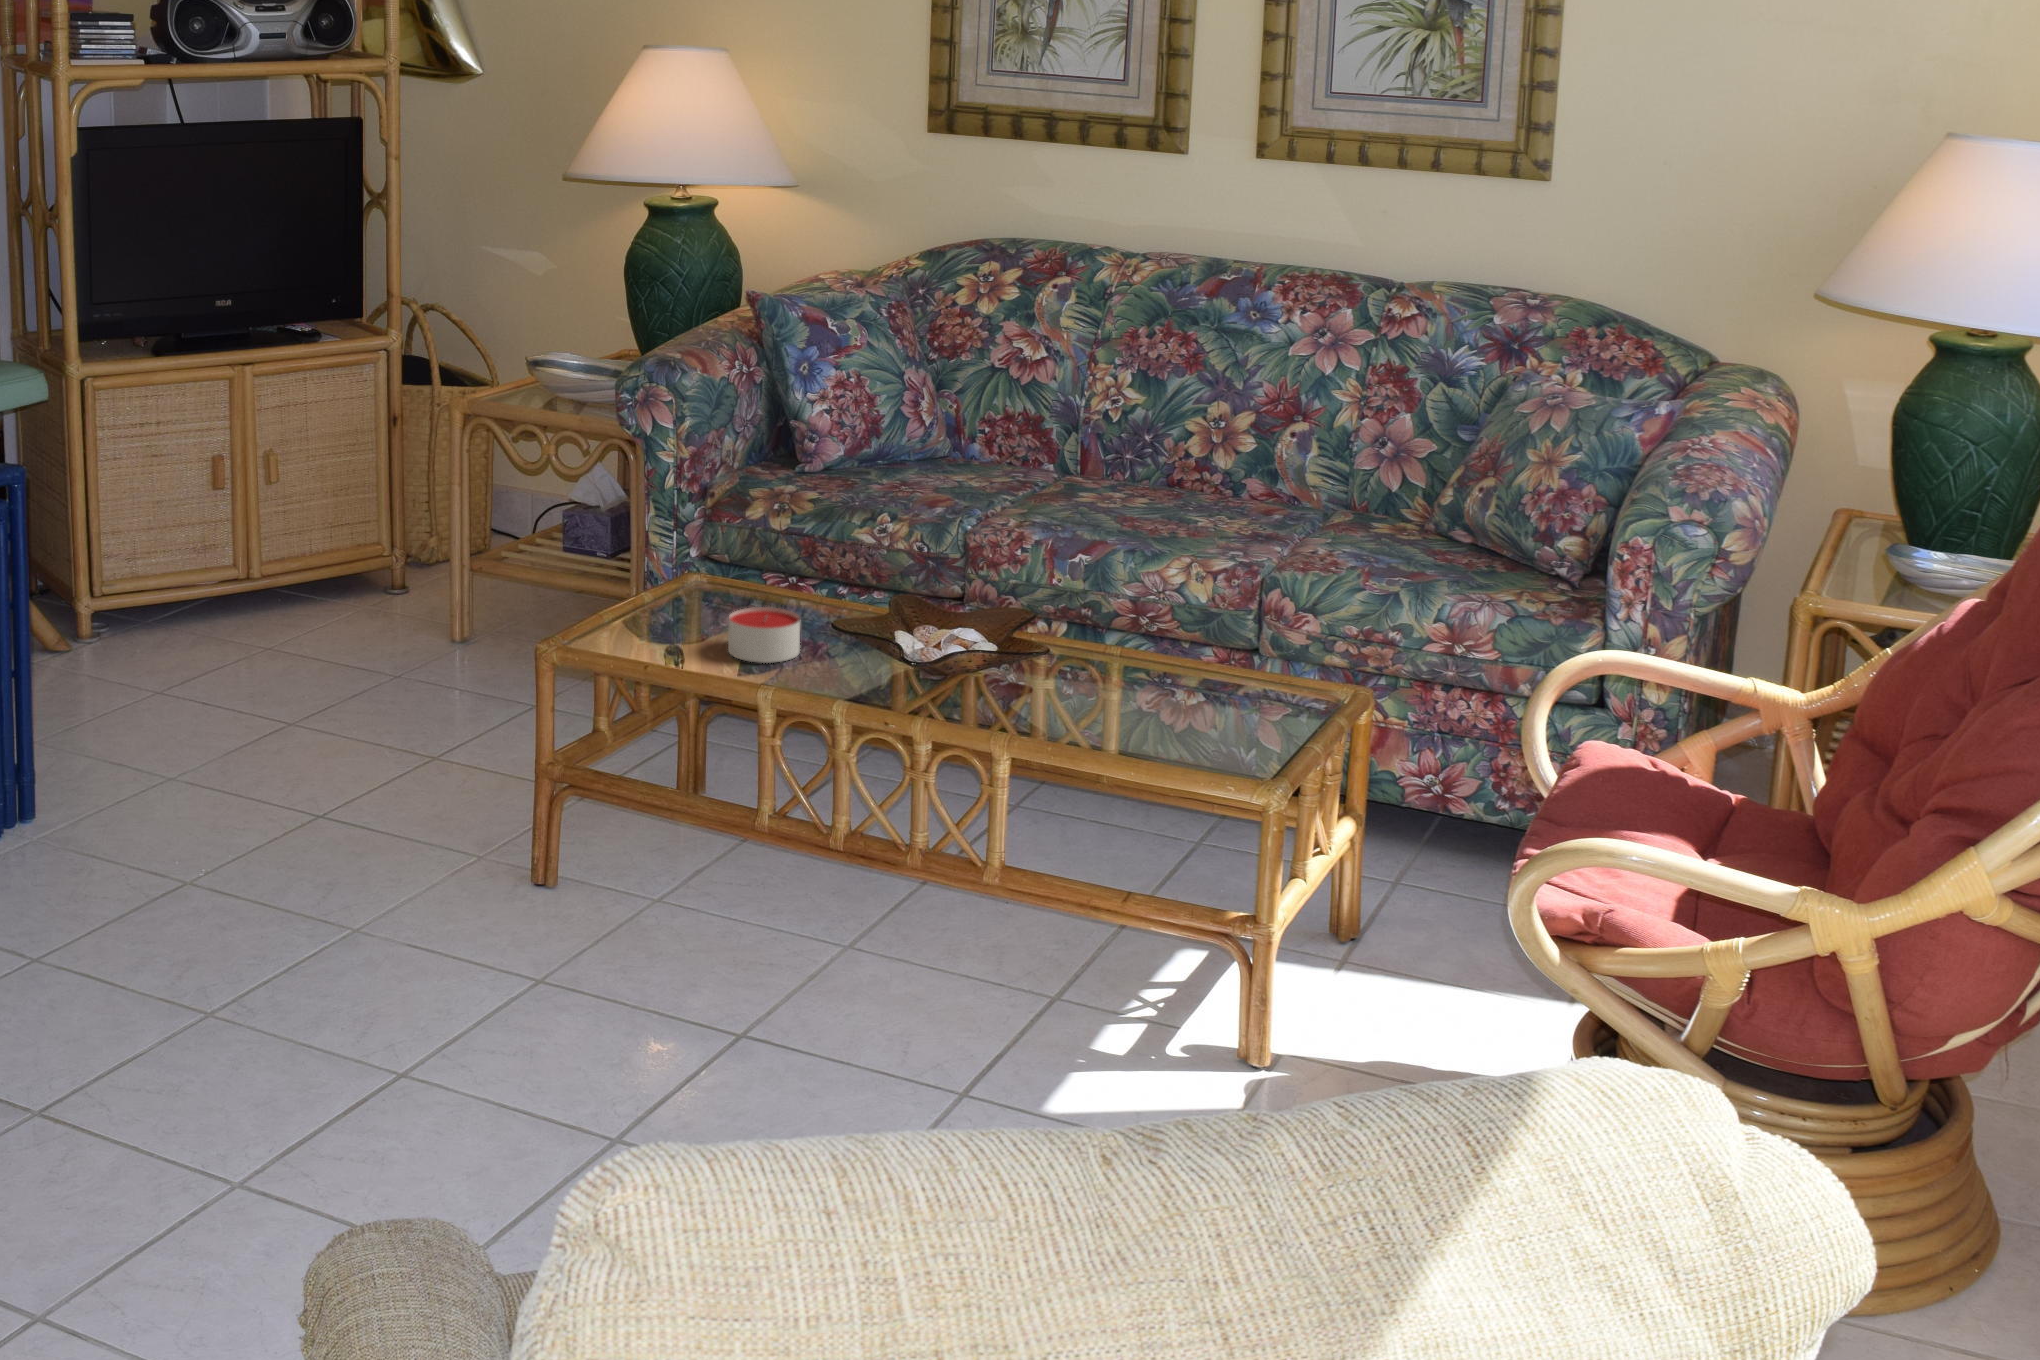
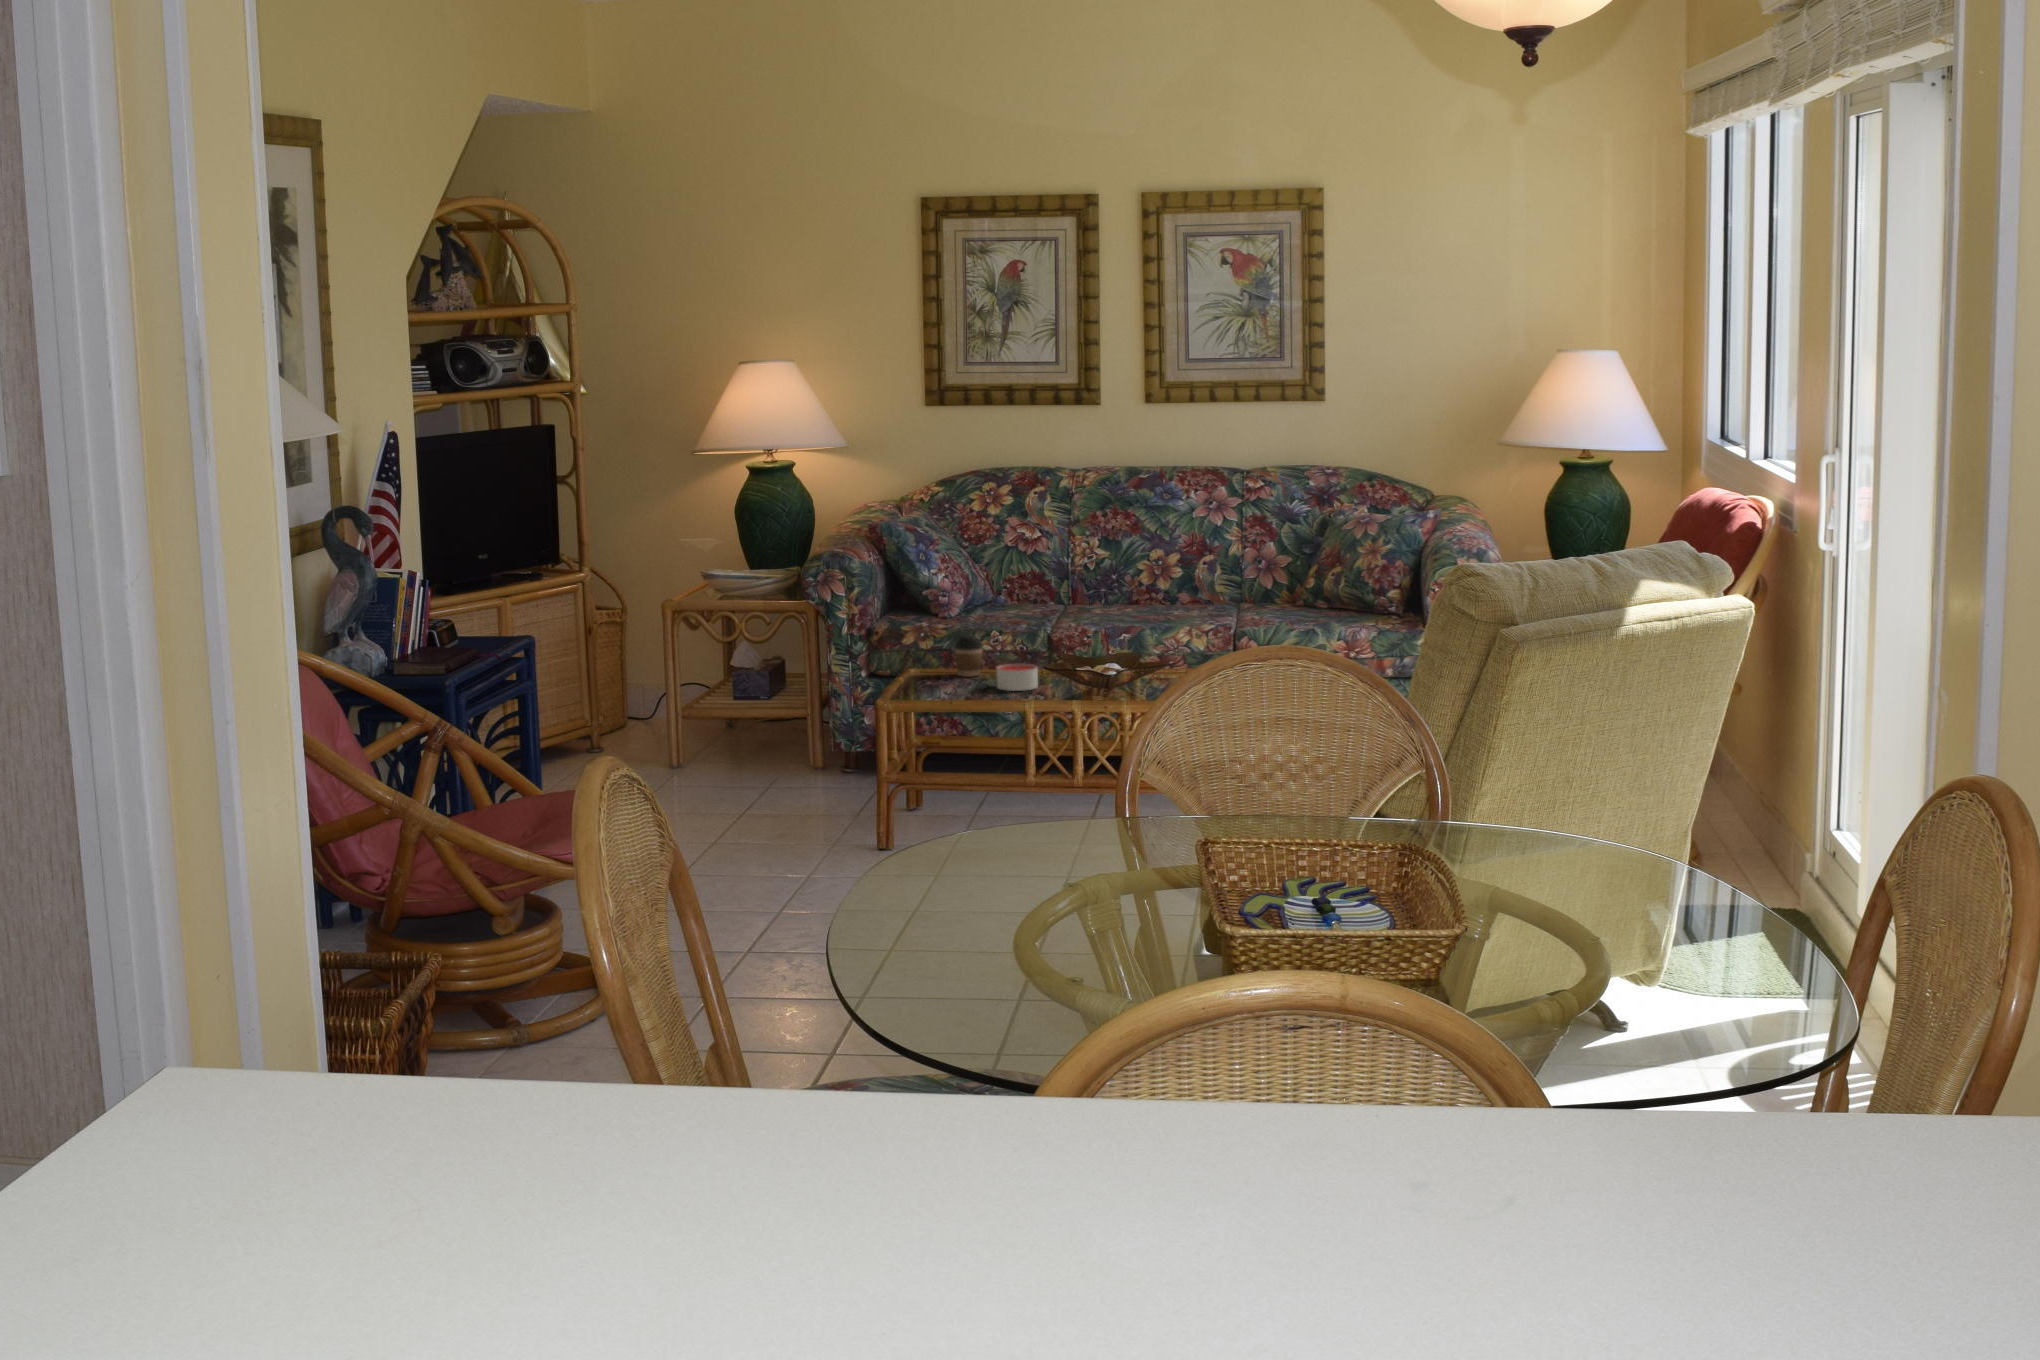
coffee cup: none [707,541,758,612] -> present [953,636,983,677]

